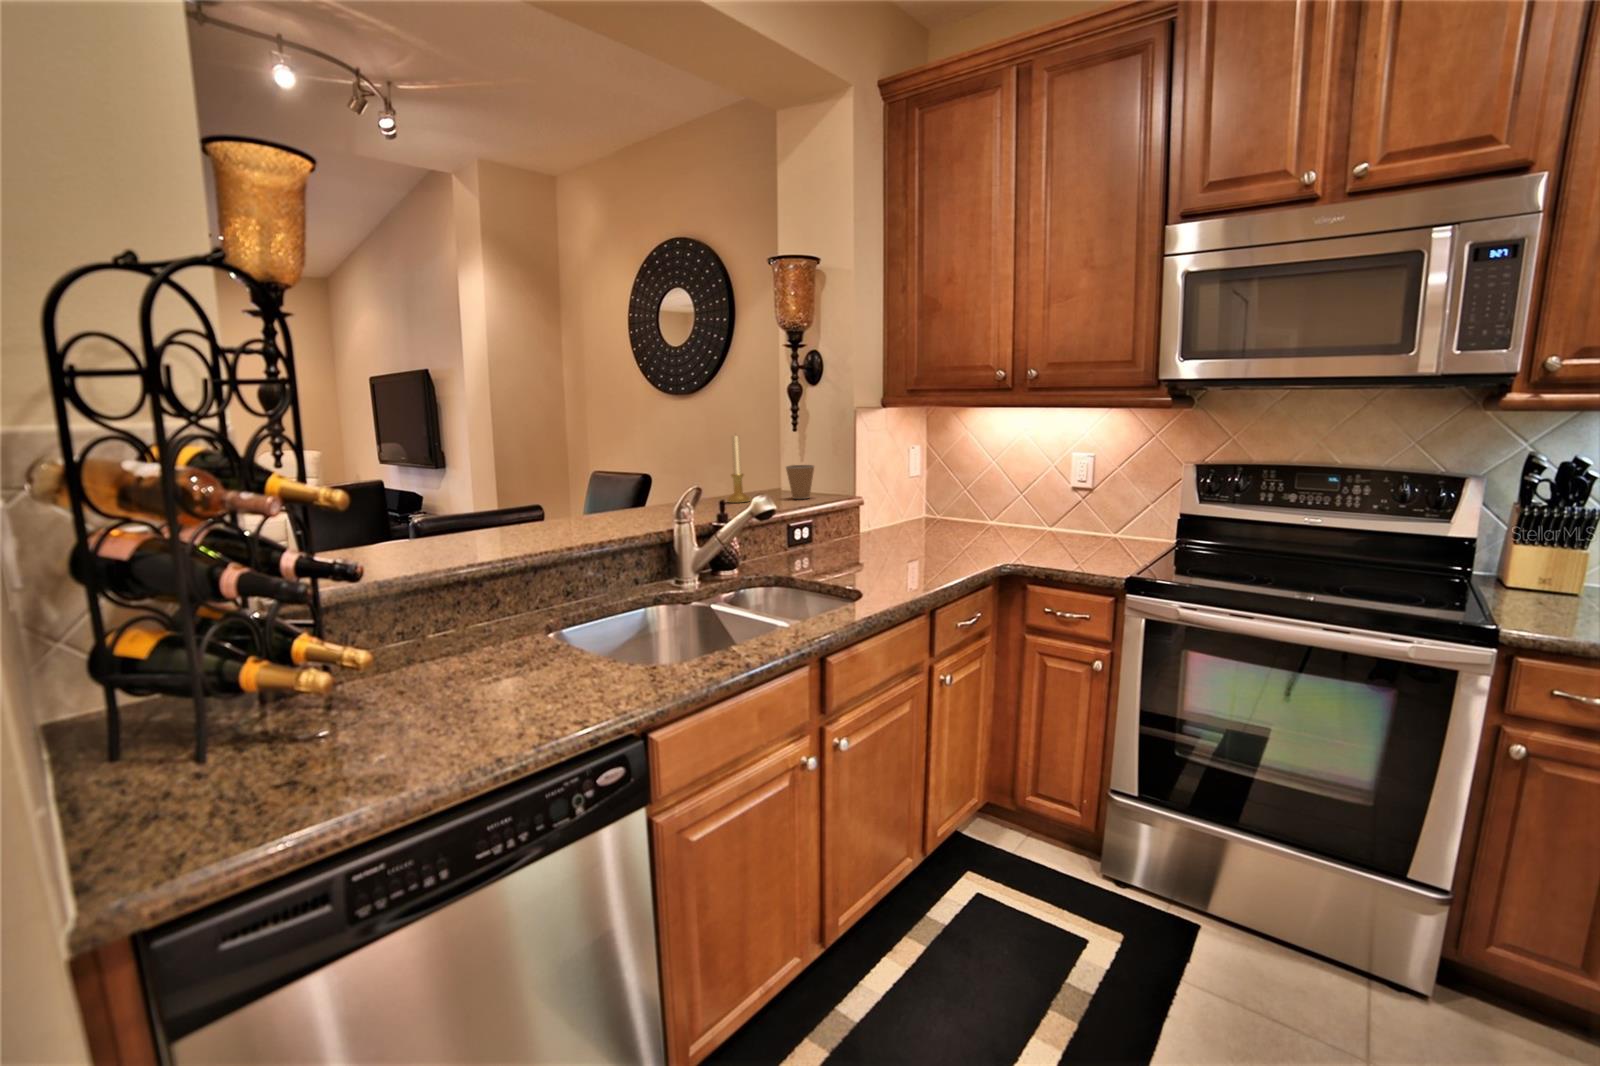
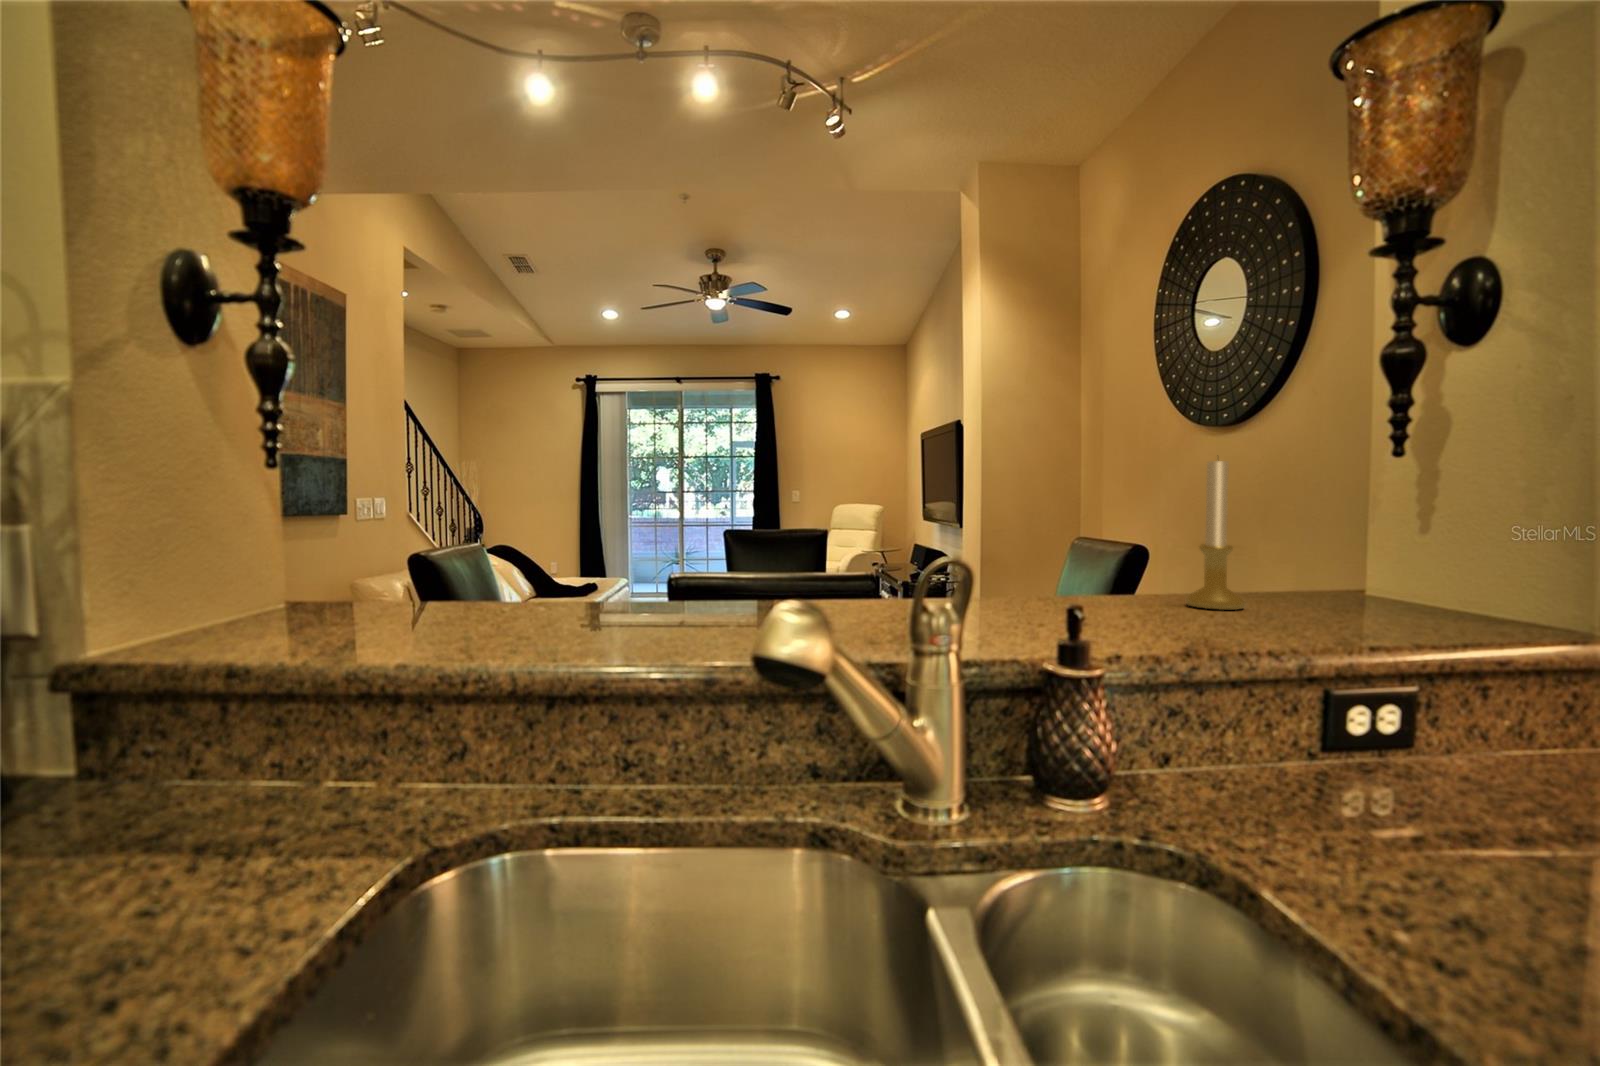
coffee cup: present [786,465,814,499] -> none [1354,536,1453,623]

